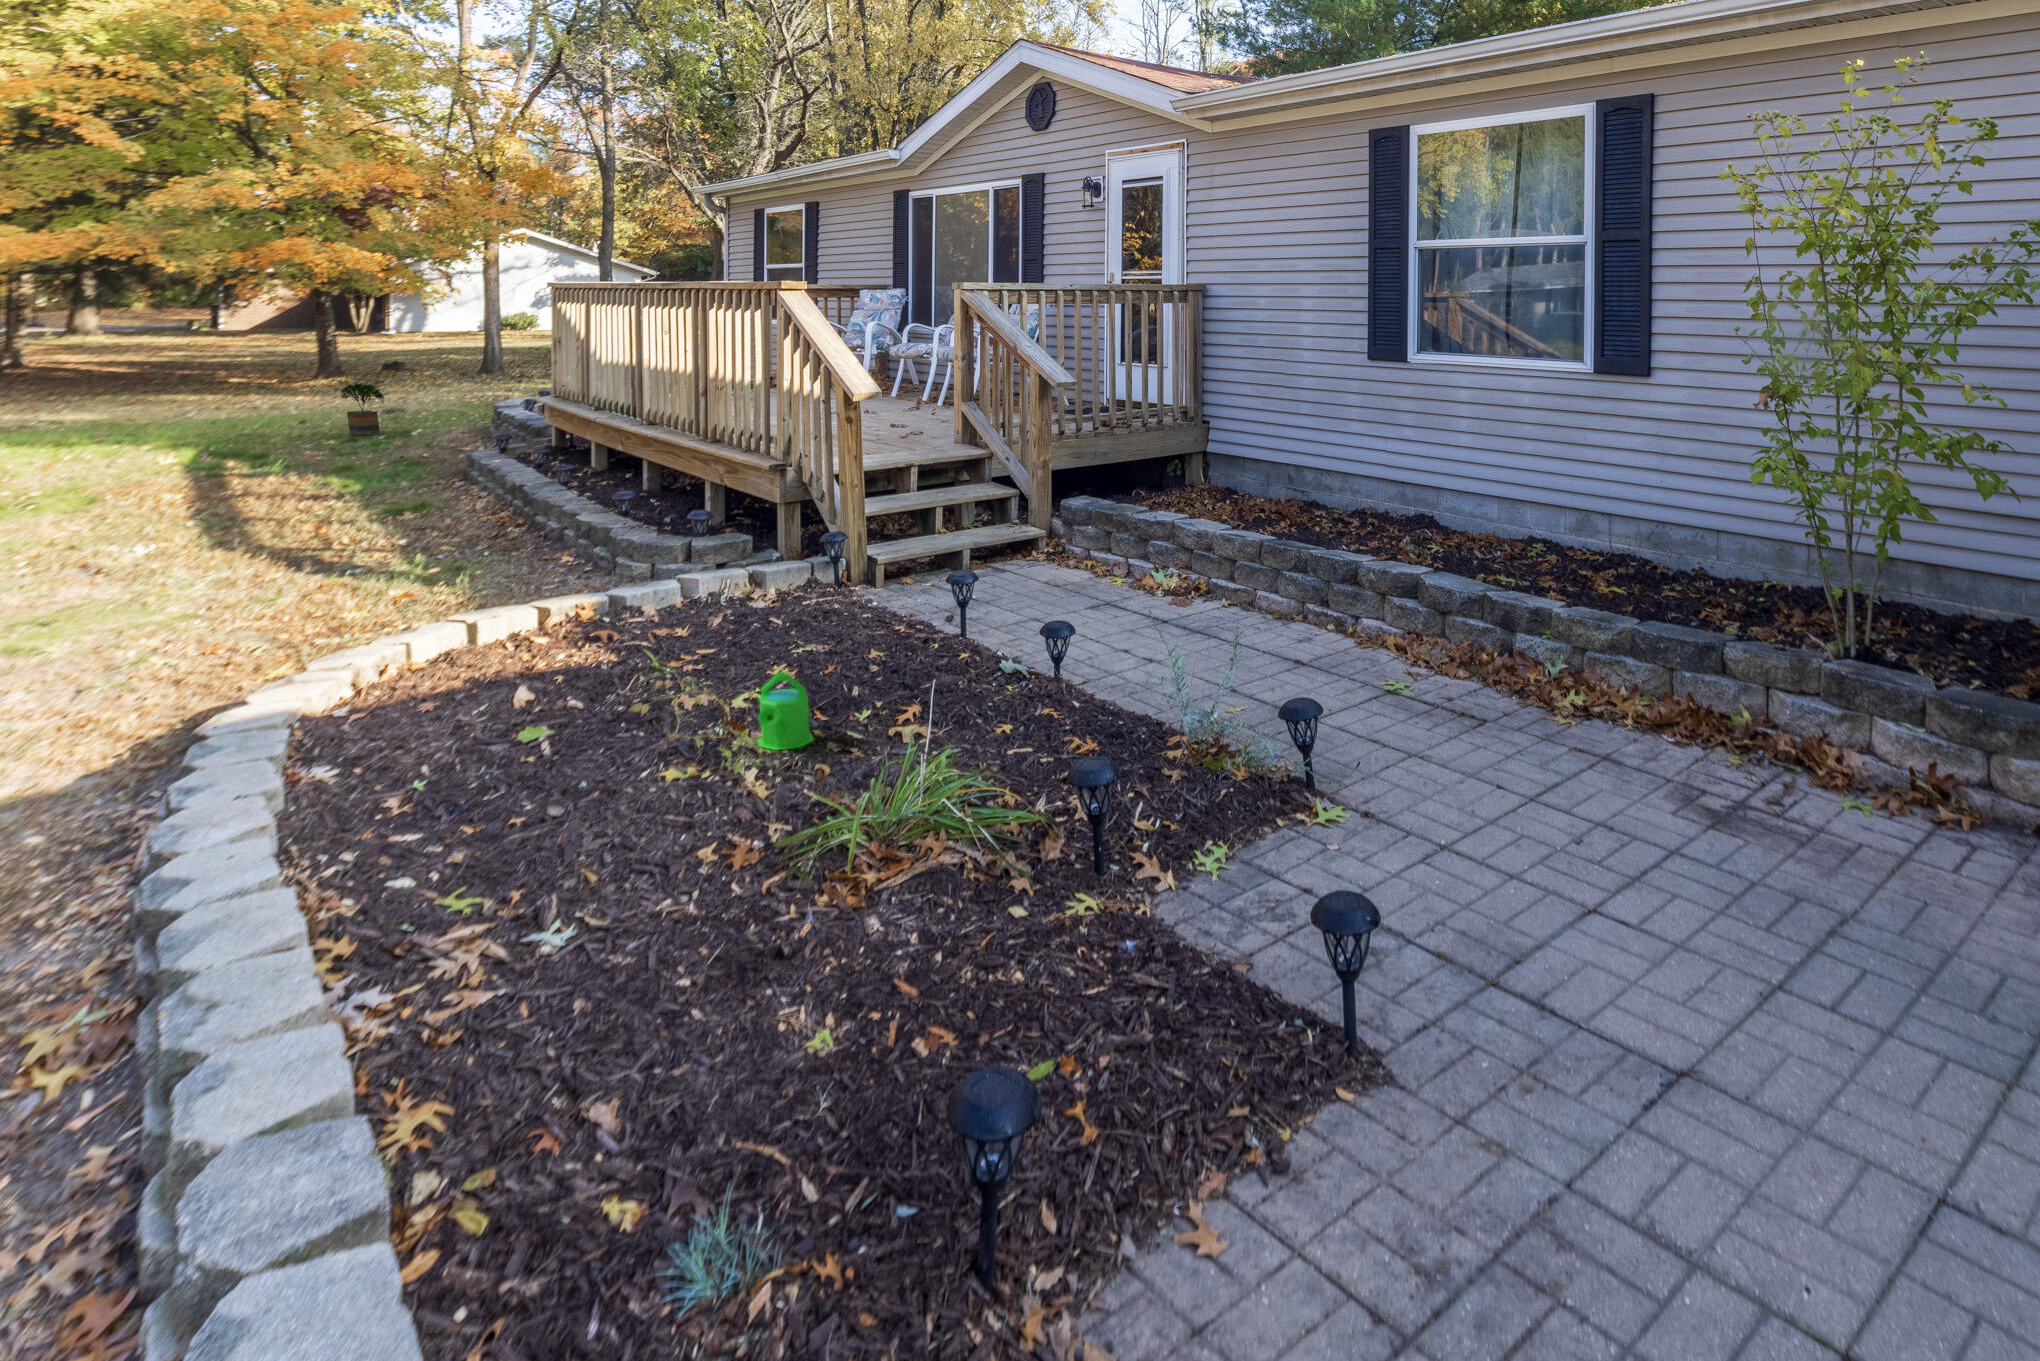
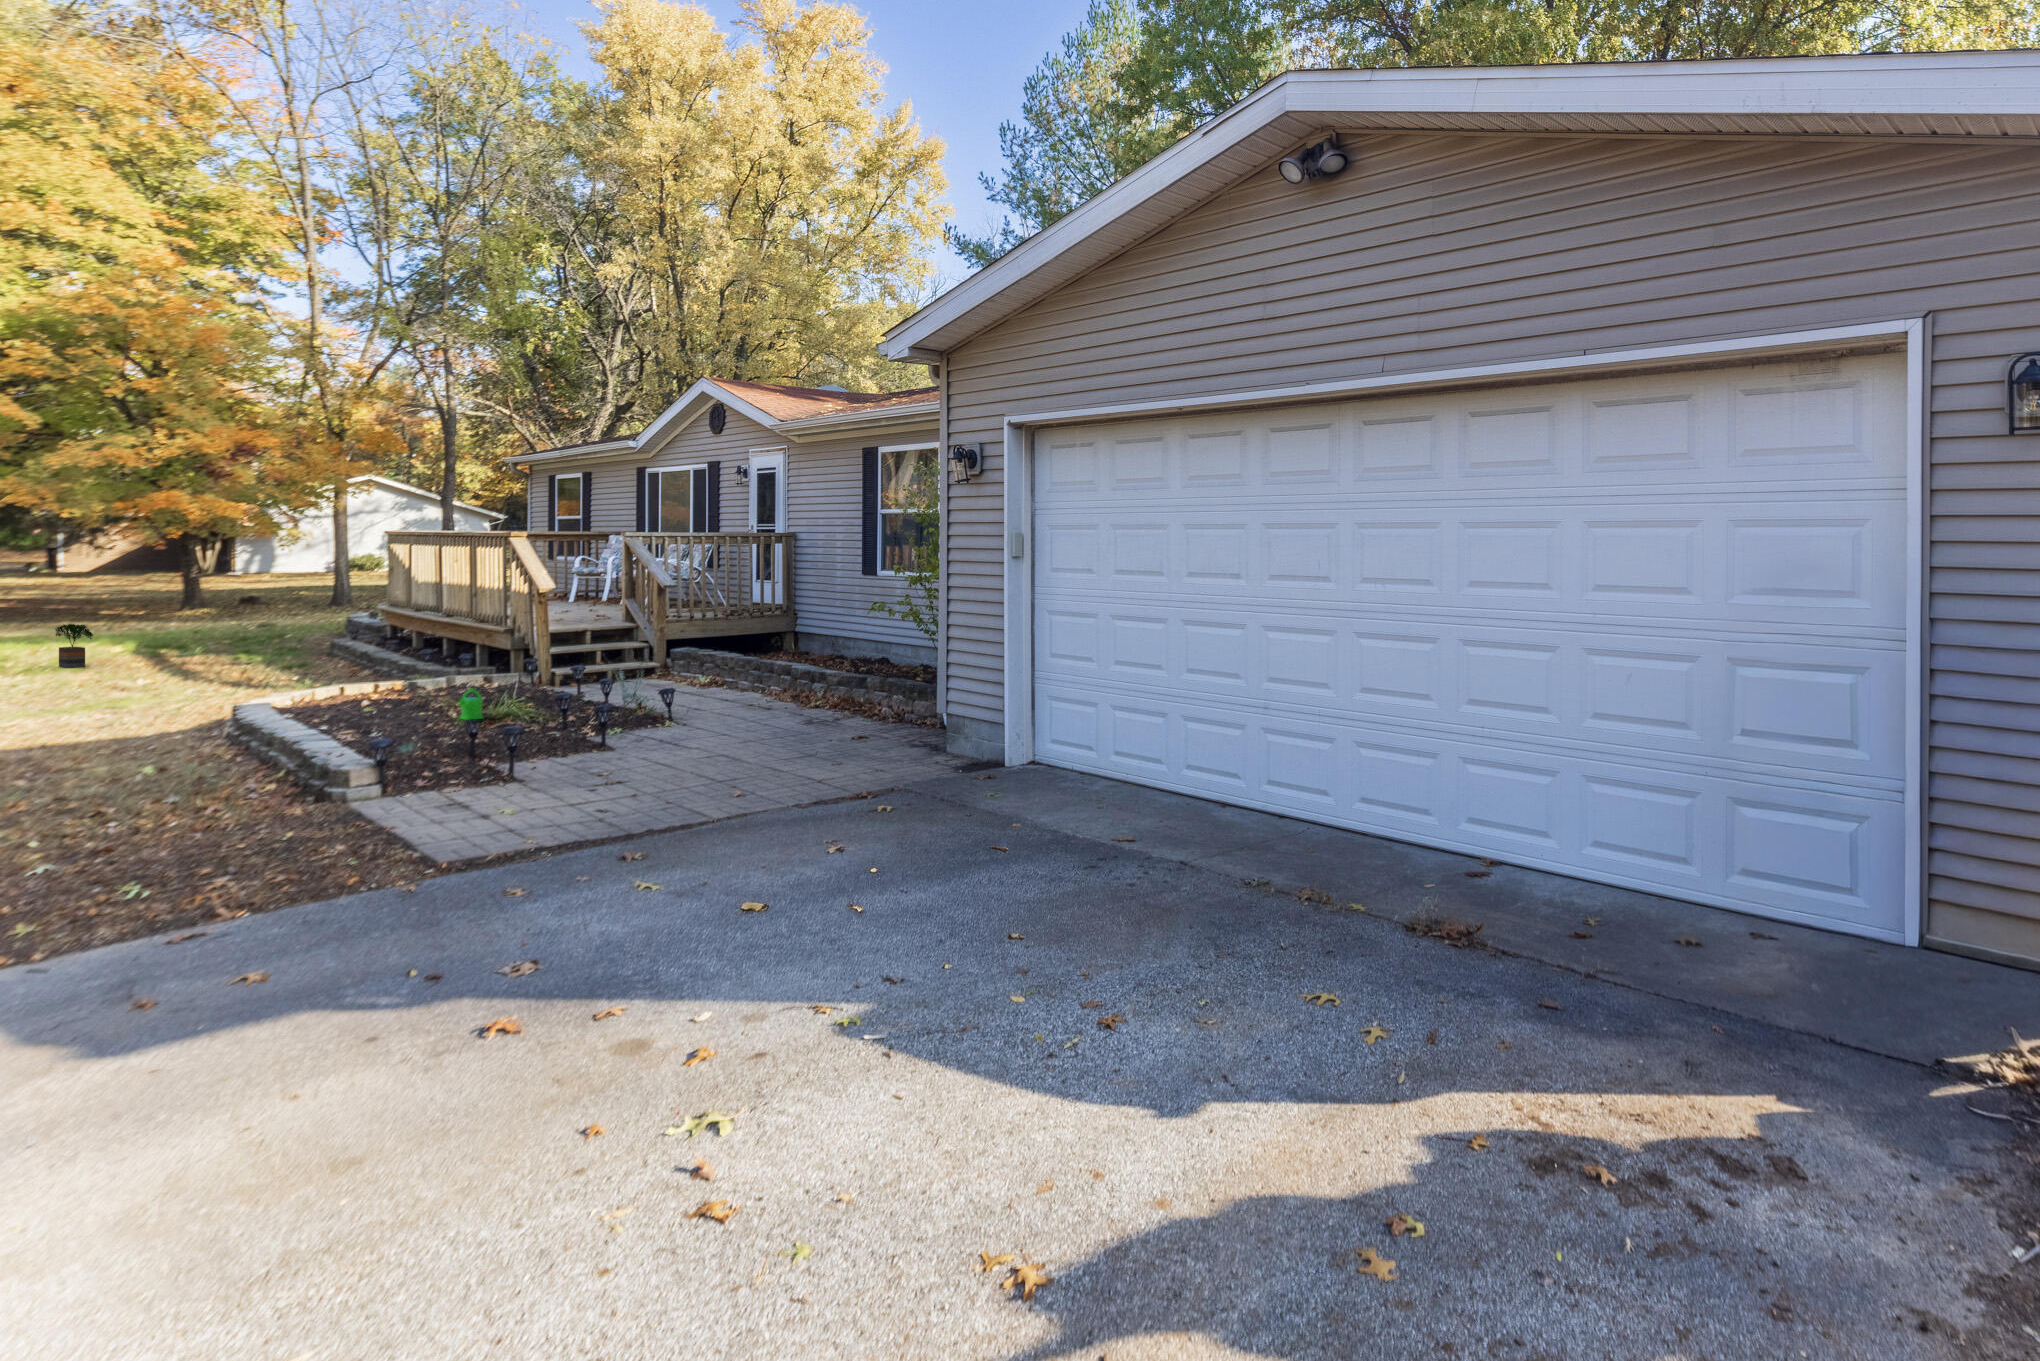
potted tree: present [341,384,384,436] -> present [55,624,93,668]

